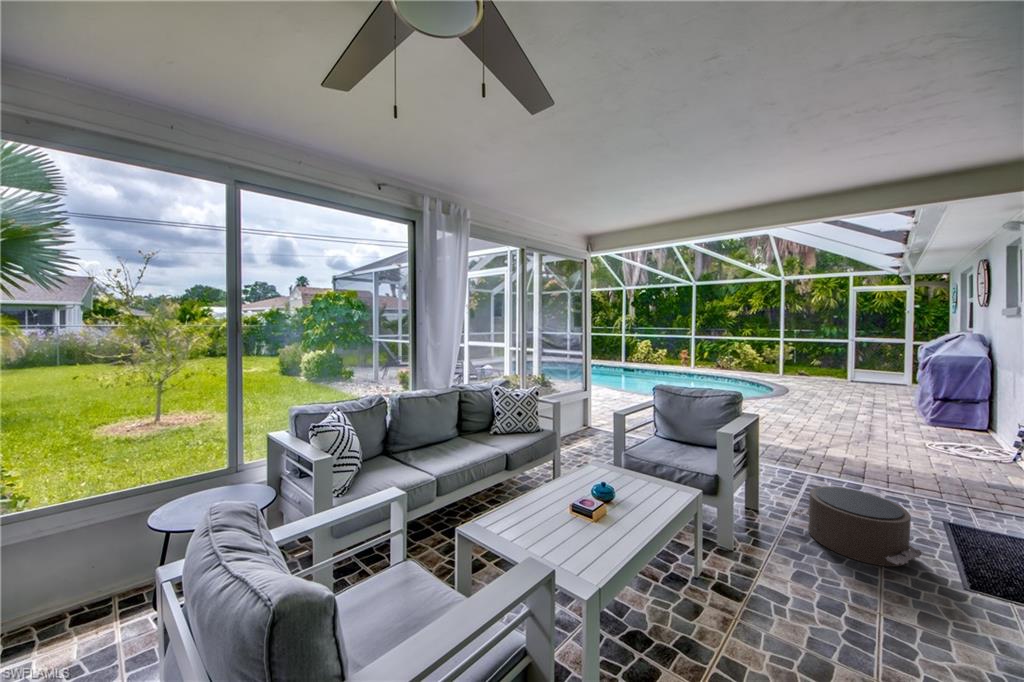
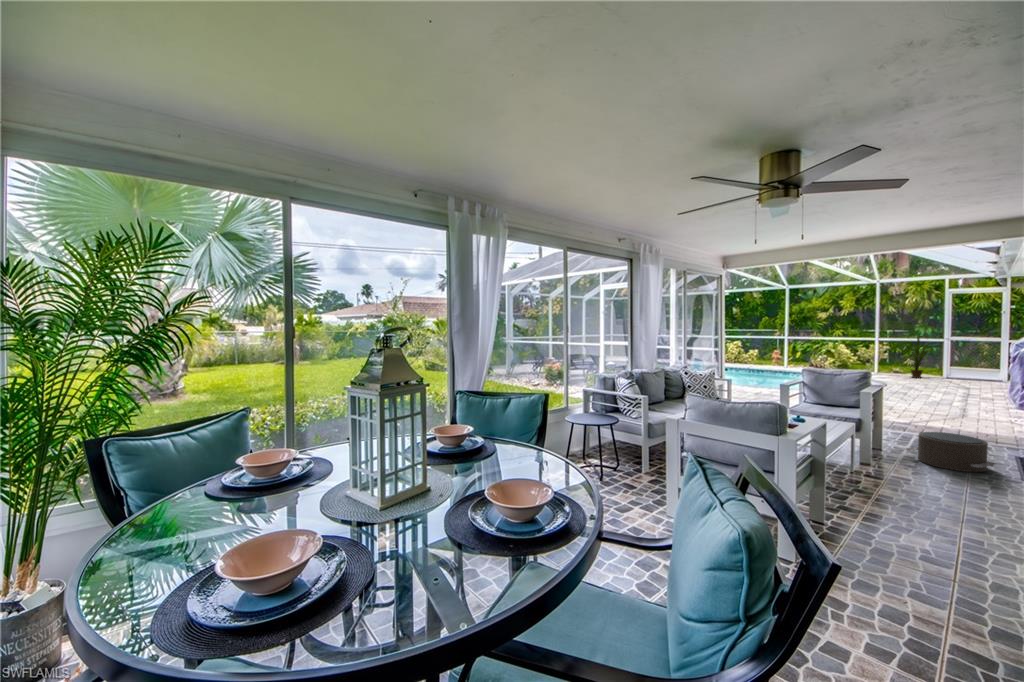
house plant: none [805,336,838,381] -> present [911,336,931,378]

